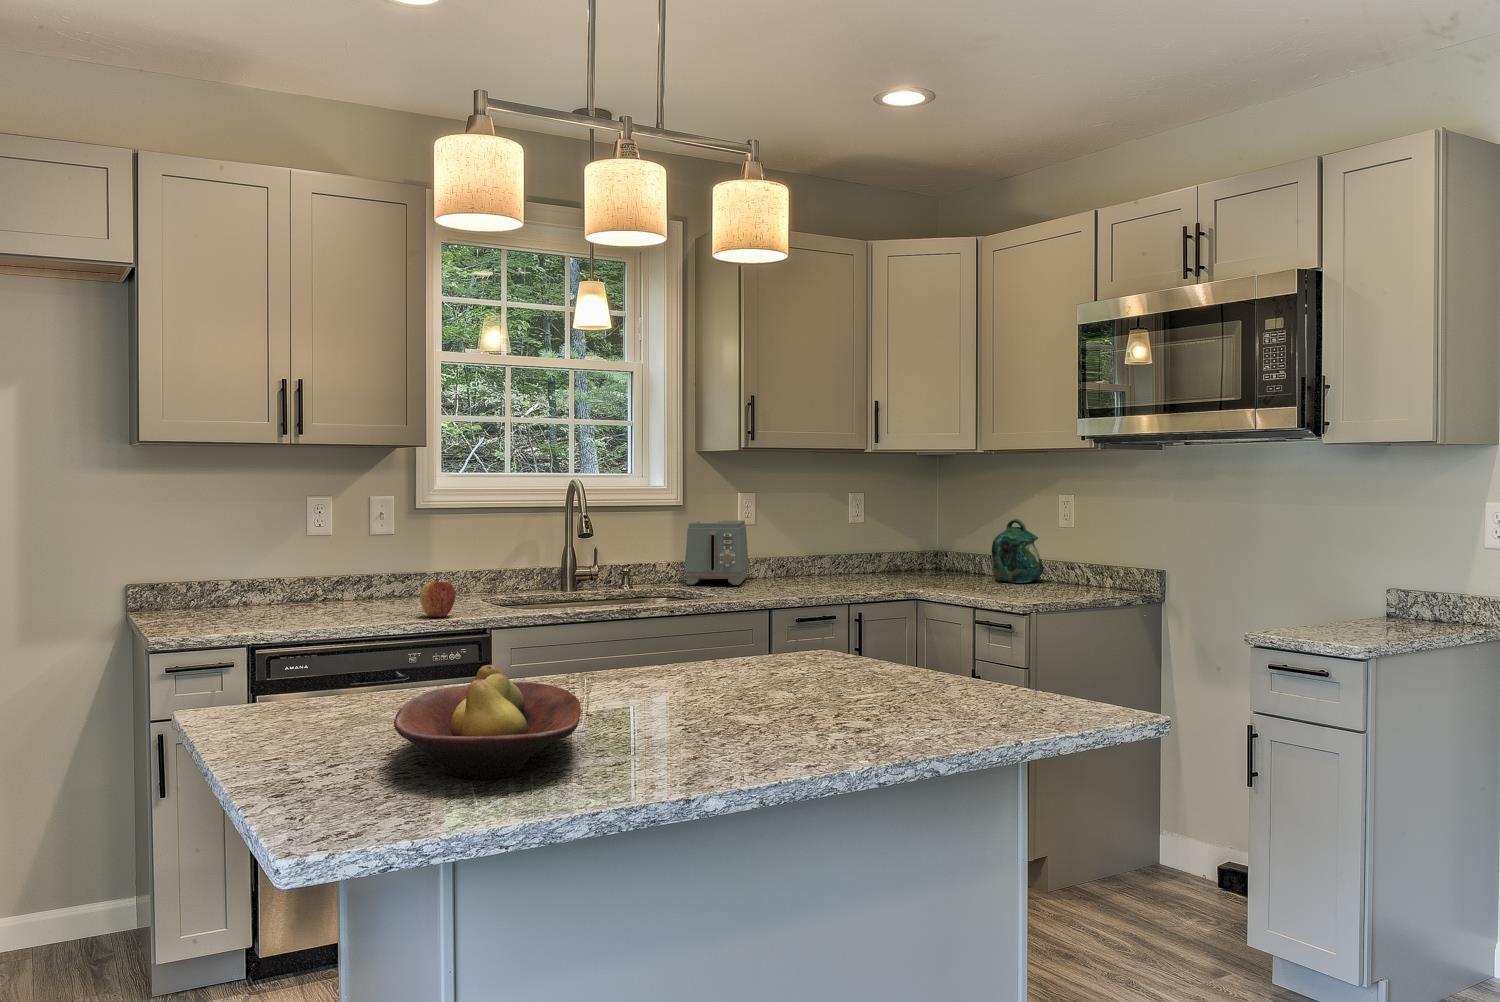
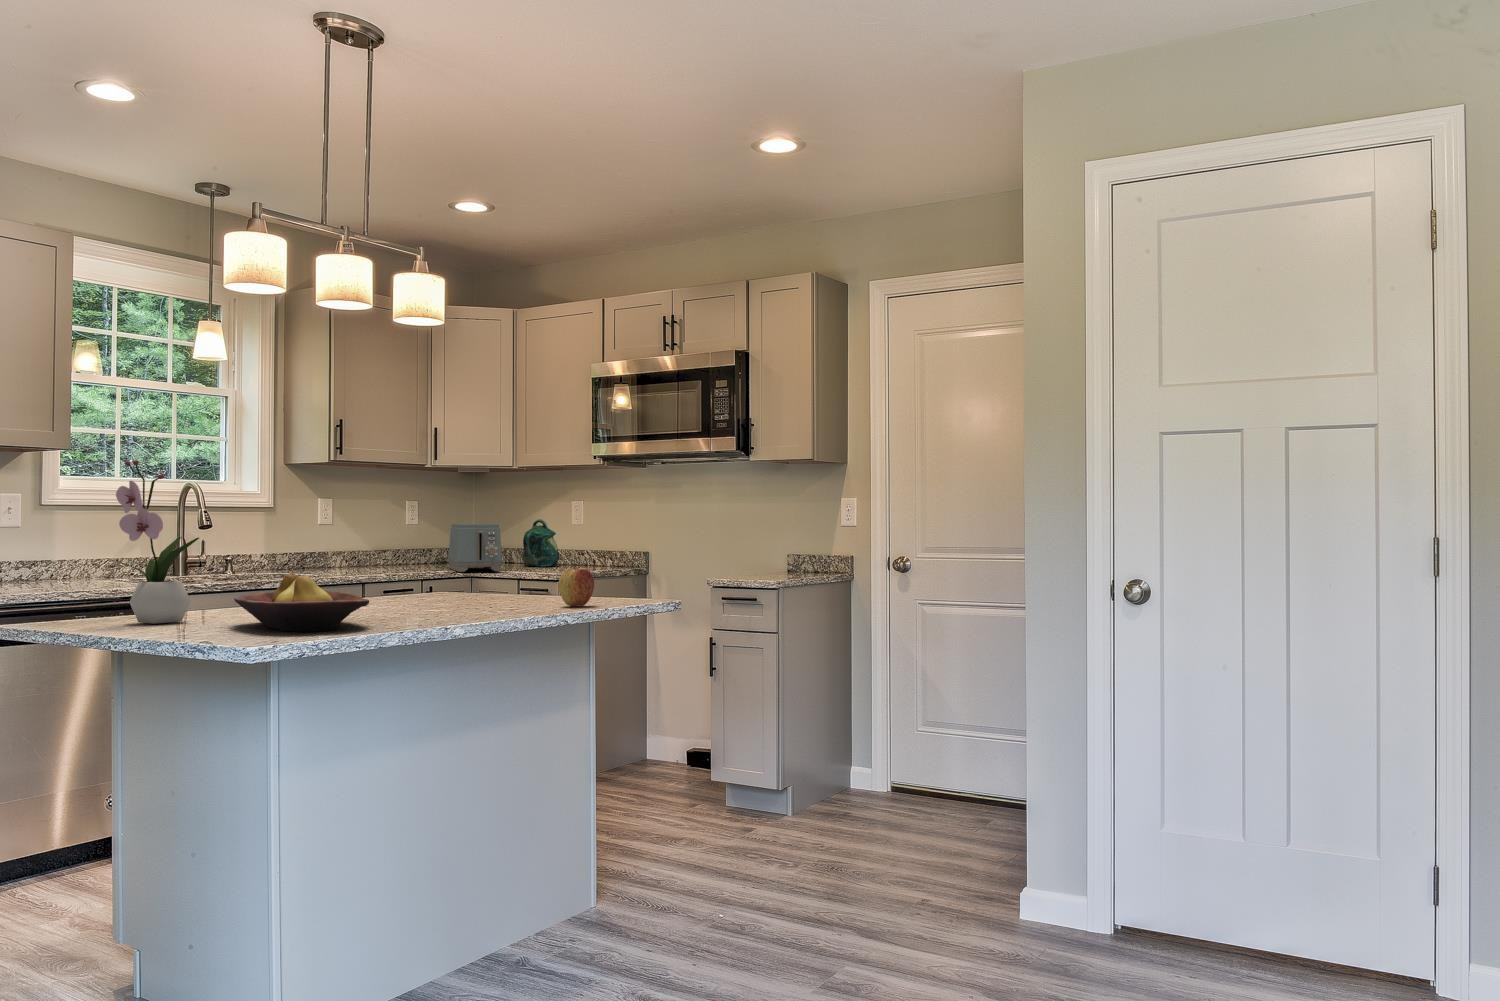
flower arrangement: none [296,485,402,722] -> present [116,460,199,624]
toaster: present [684,520,749,585] -> present [448,524,502,572]
apple: present [420,579,455,617] -> present [558,567,594,606]

